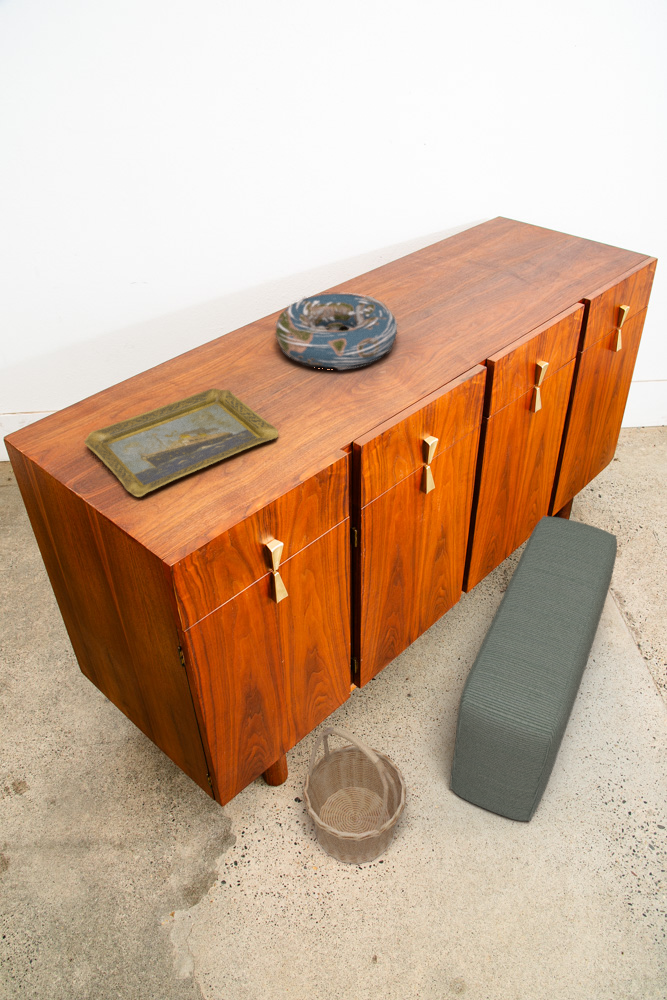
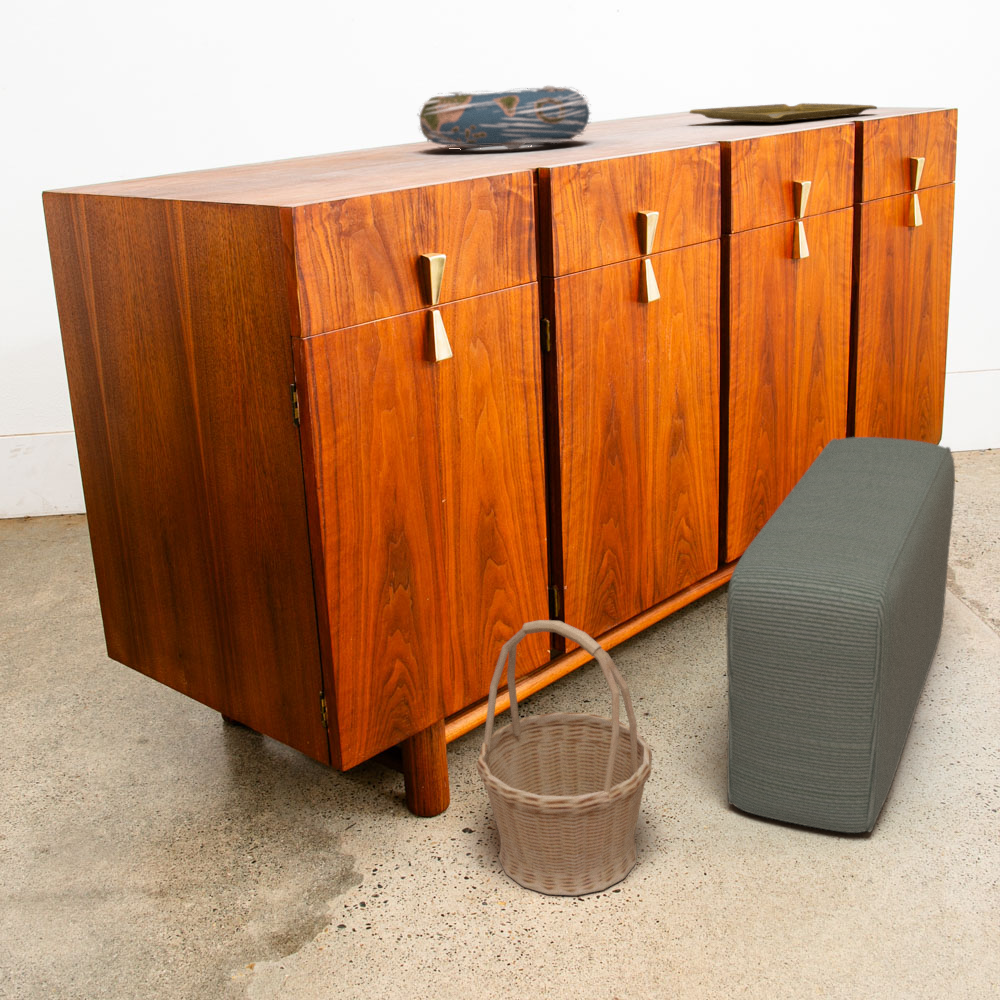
tray: present [84,388,278,497] -> present [690,103,877,122]

